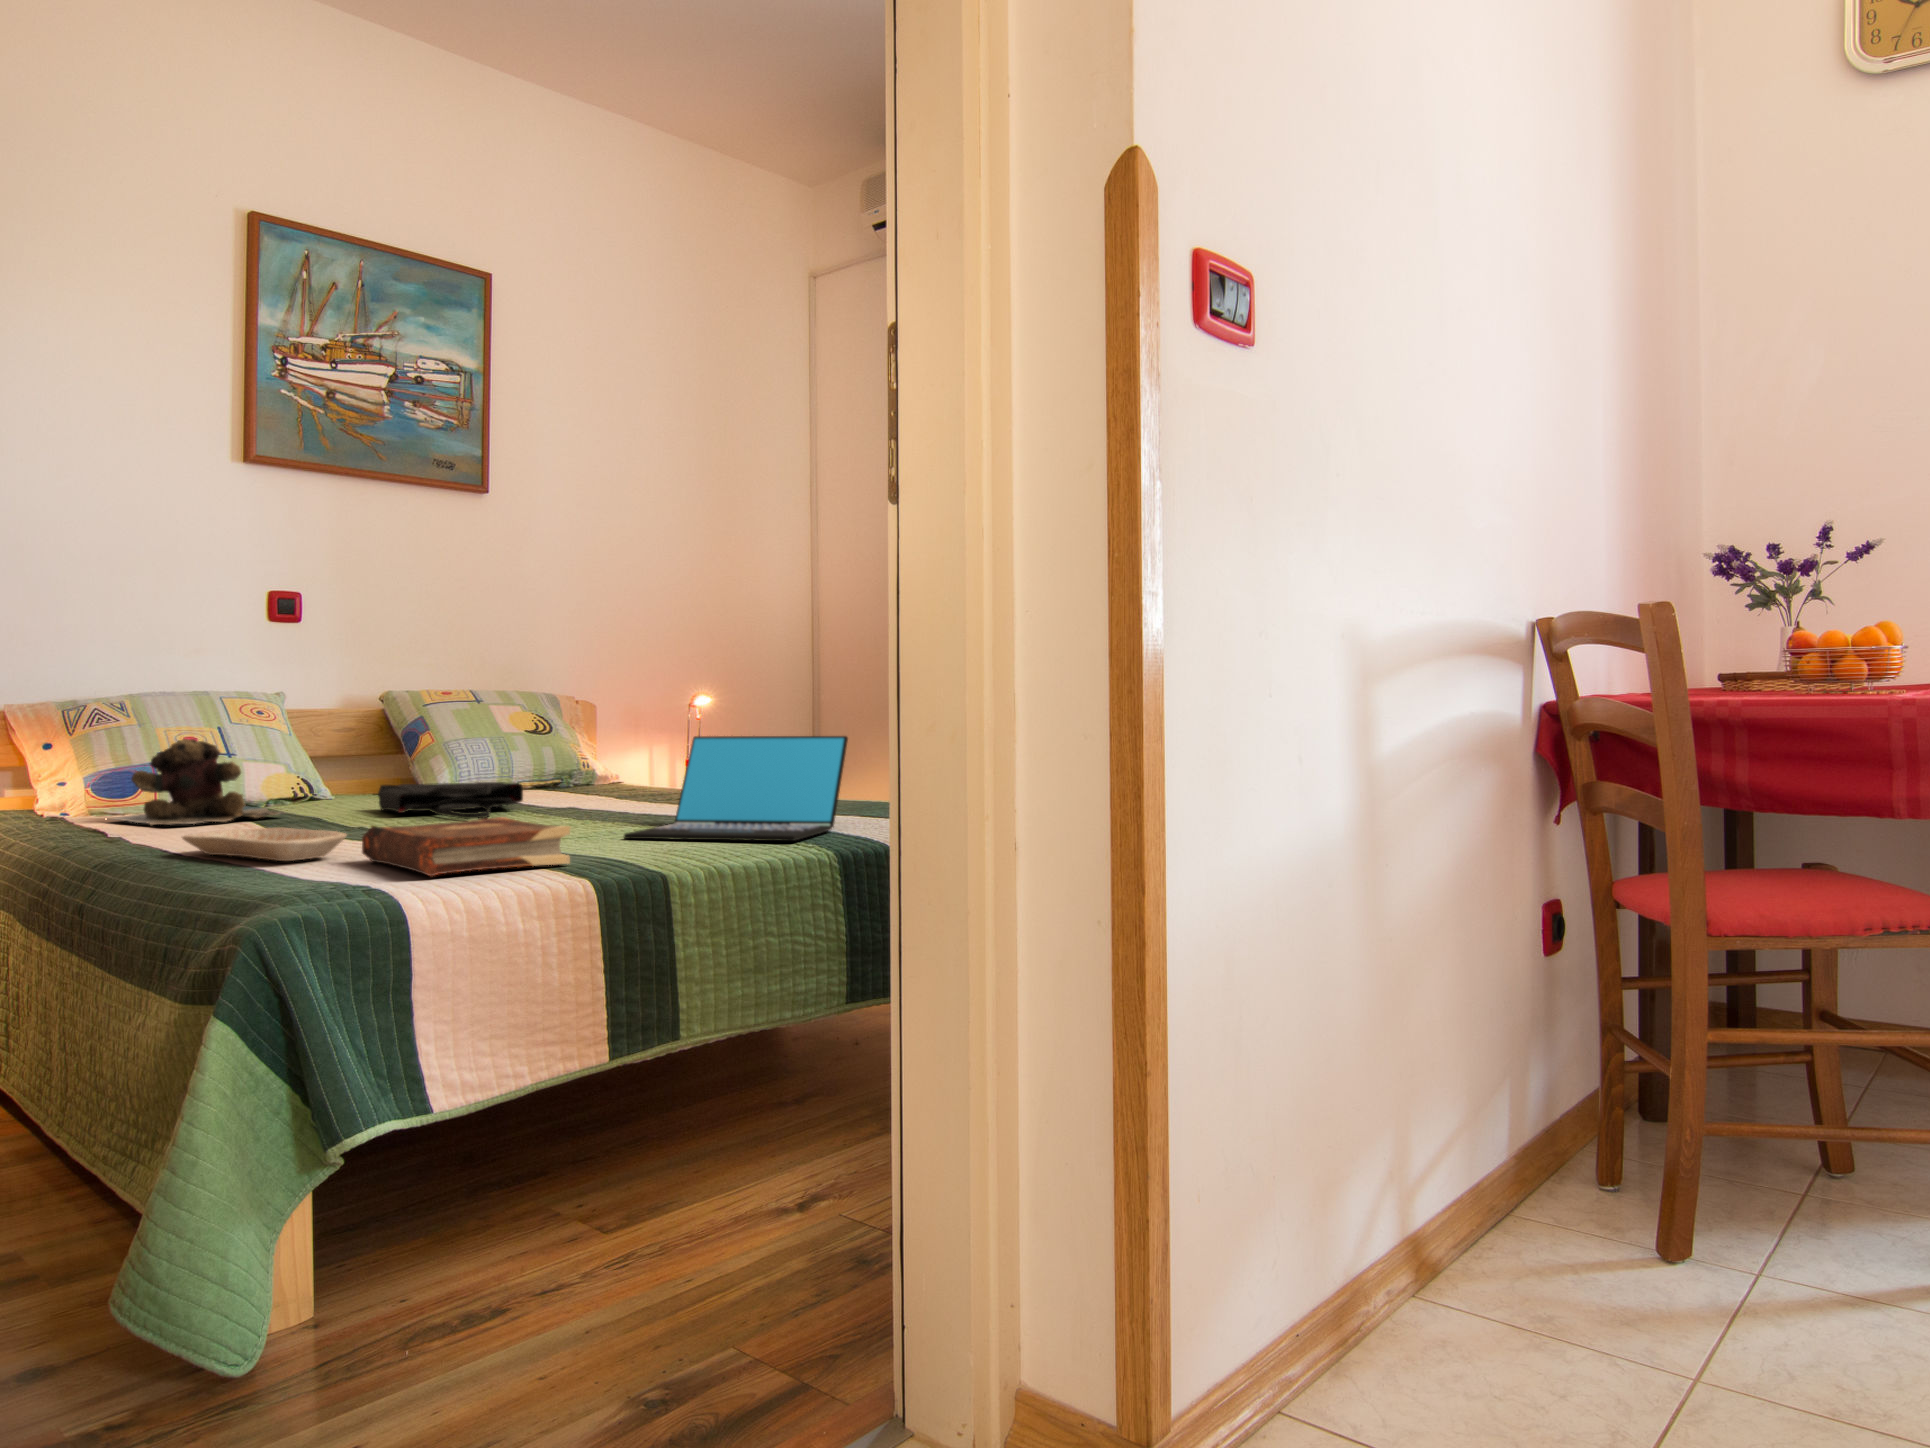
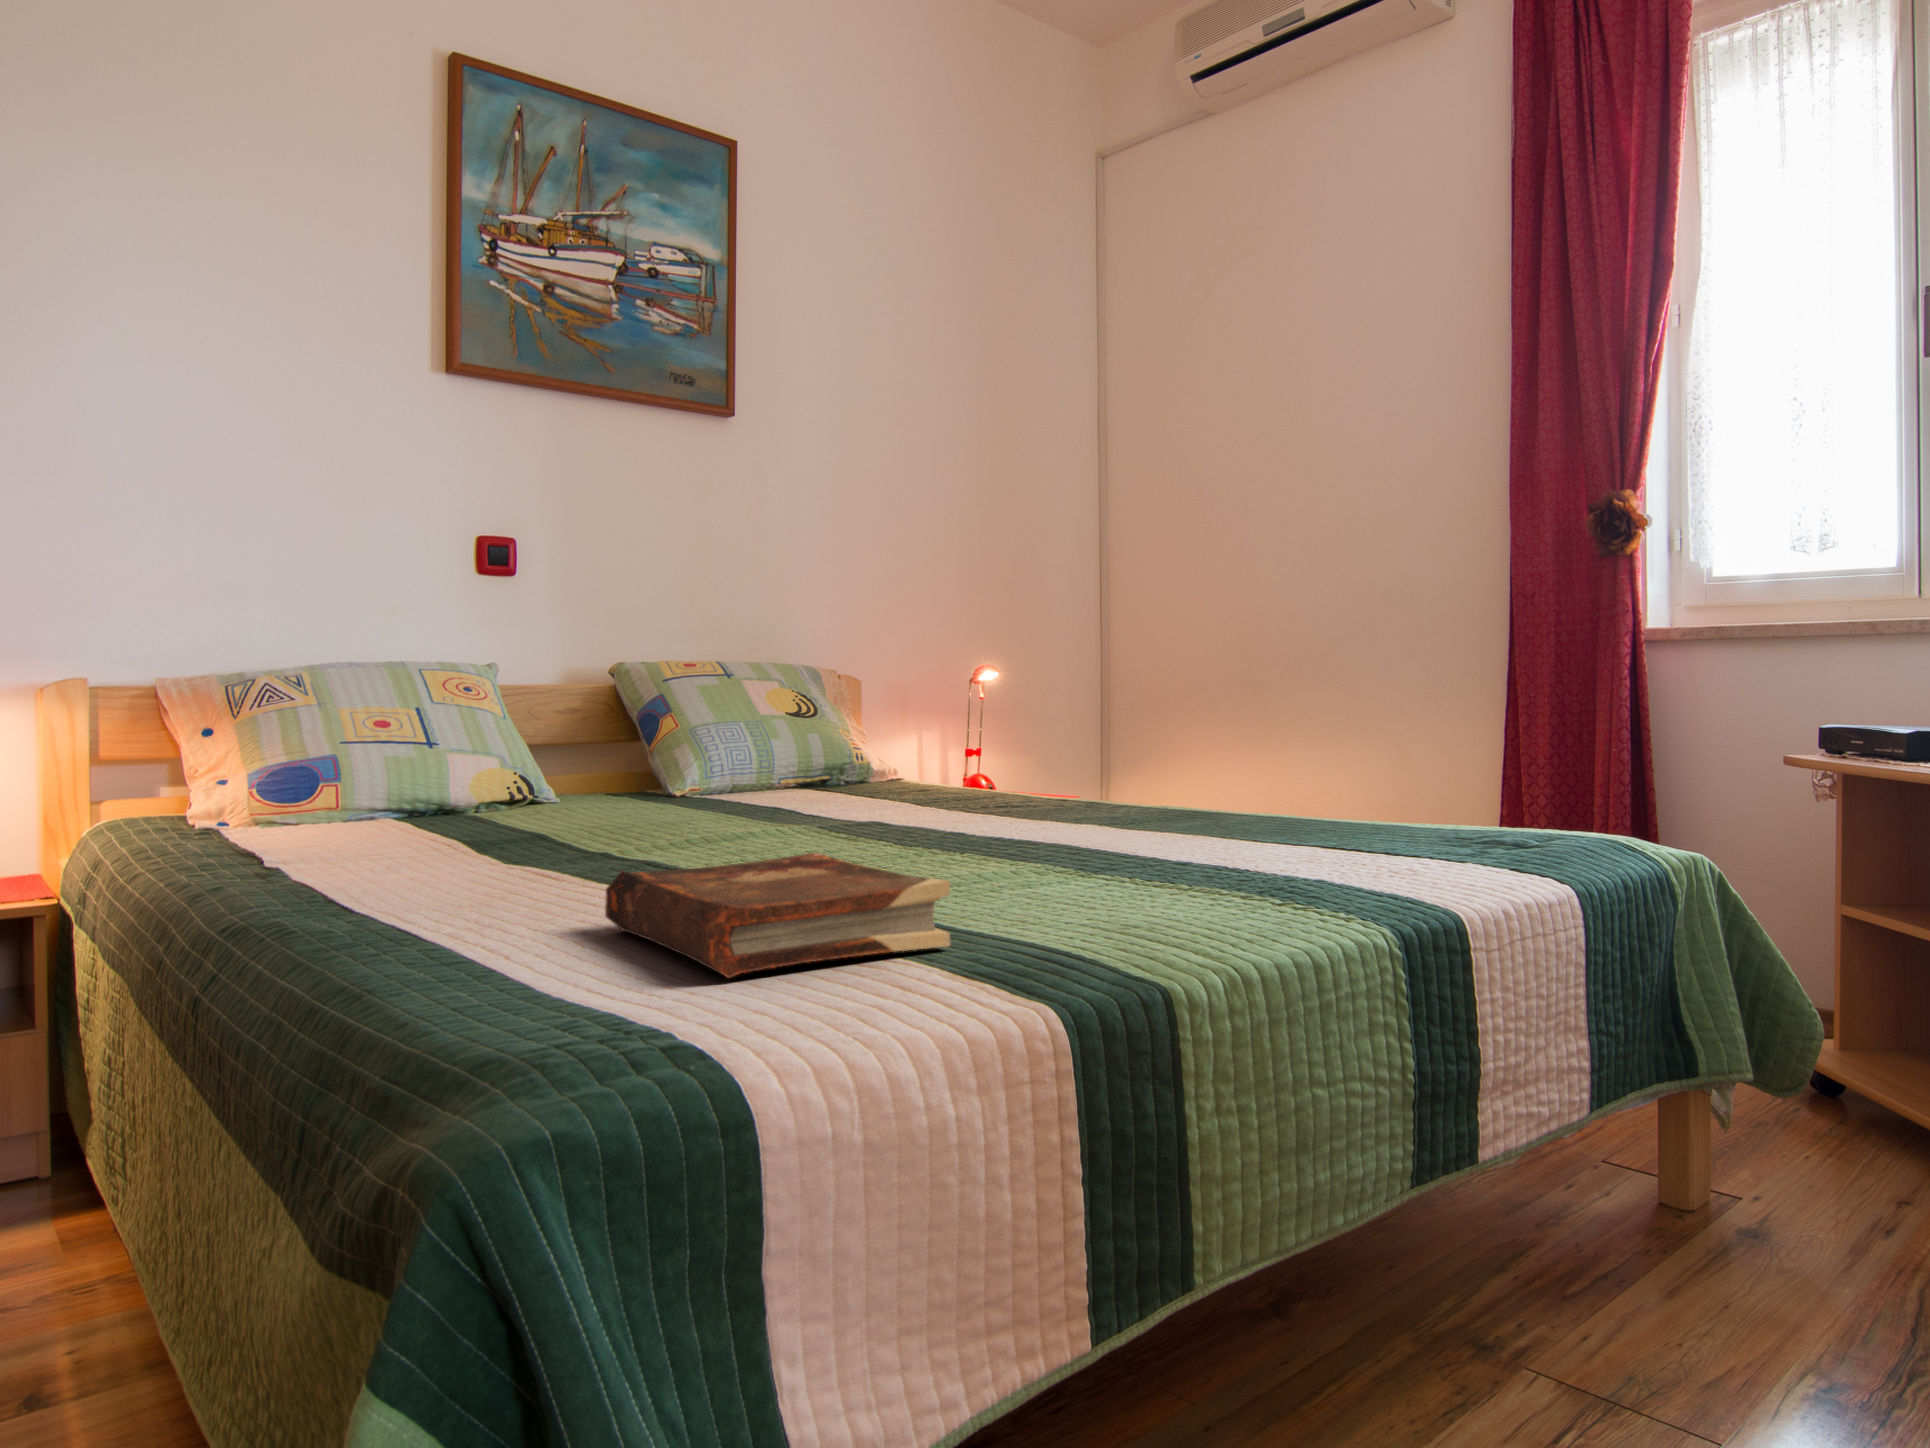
laptop: present [624,736,848,841] -> none [989,722,1310,896]
teddy bear: present [113,739,283,825] -> none [266,723,499,845]
tote bag: present [378,782,523,819] -> none [615,784,806,839]
tray: present [182,827,346,861] -> none [337,863,581,928]

